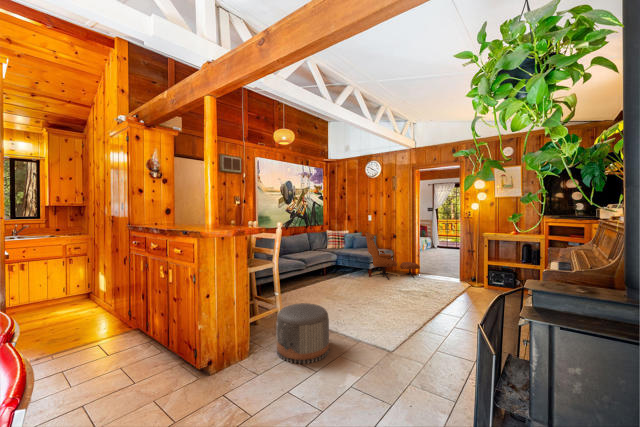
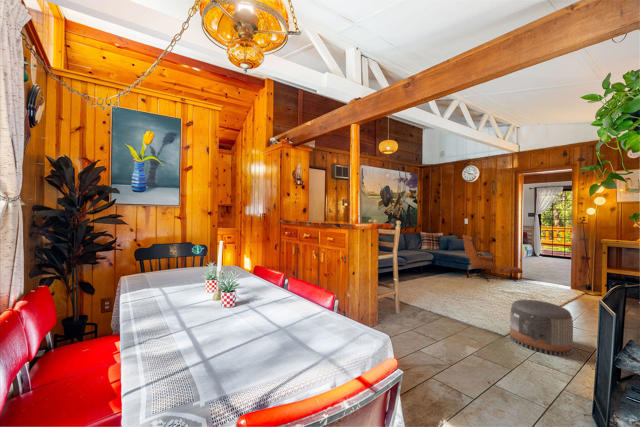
pouf: present [276,303,329,364] -> present [510,300,573,355]

